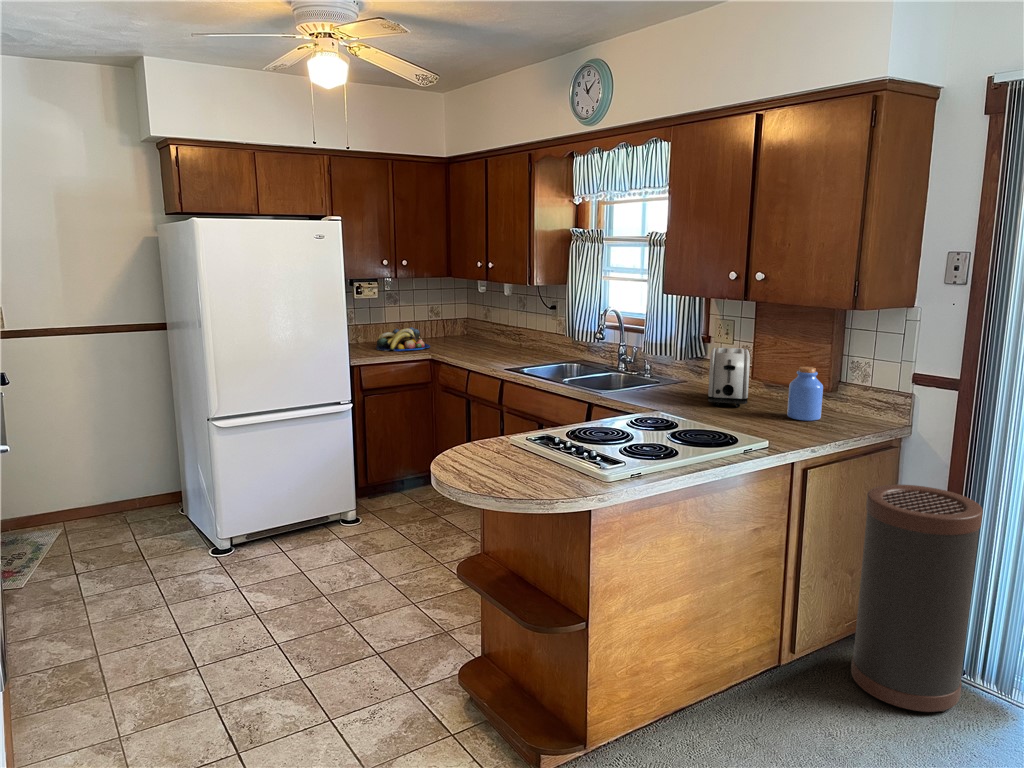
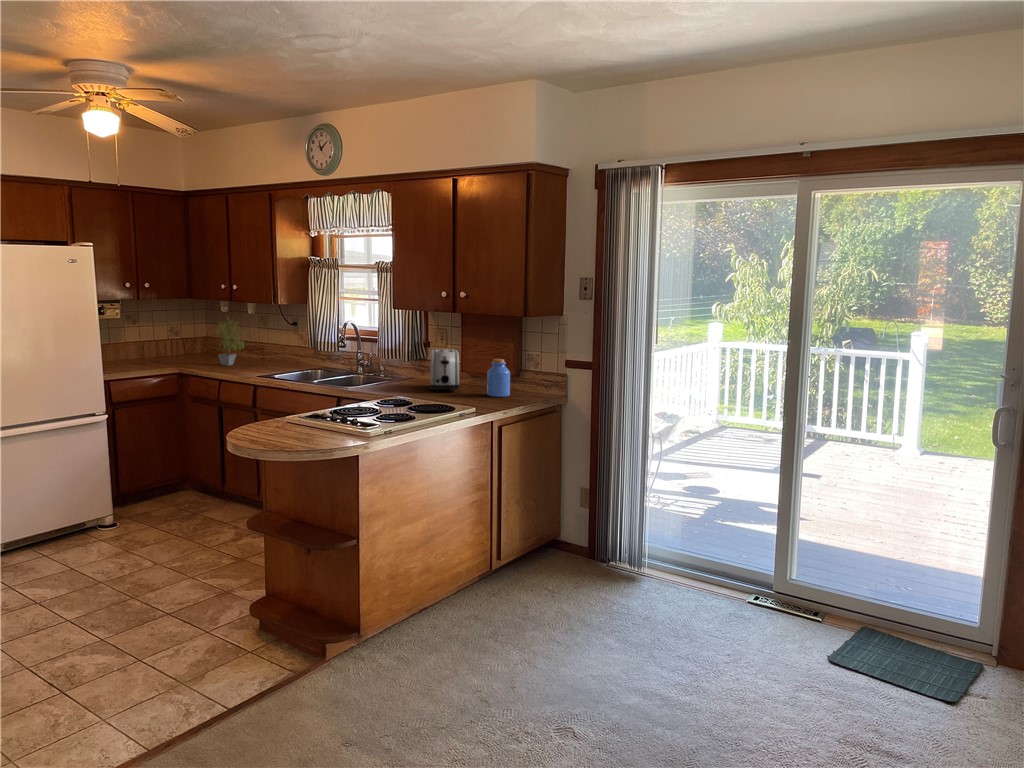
potted plant: none [460,296,506,352] -> present [215,321,249,365]
fruit bowl: present [376,327,430,351] -> none [121,346,177,368]
trash can: present [851,485,983,712] -> none [539,435,609,583]

